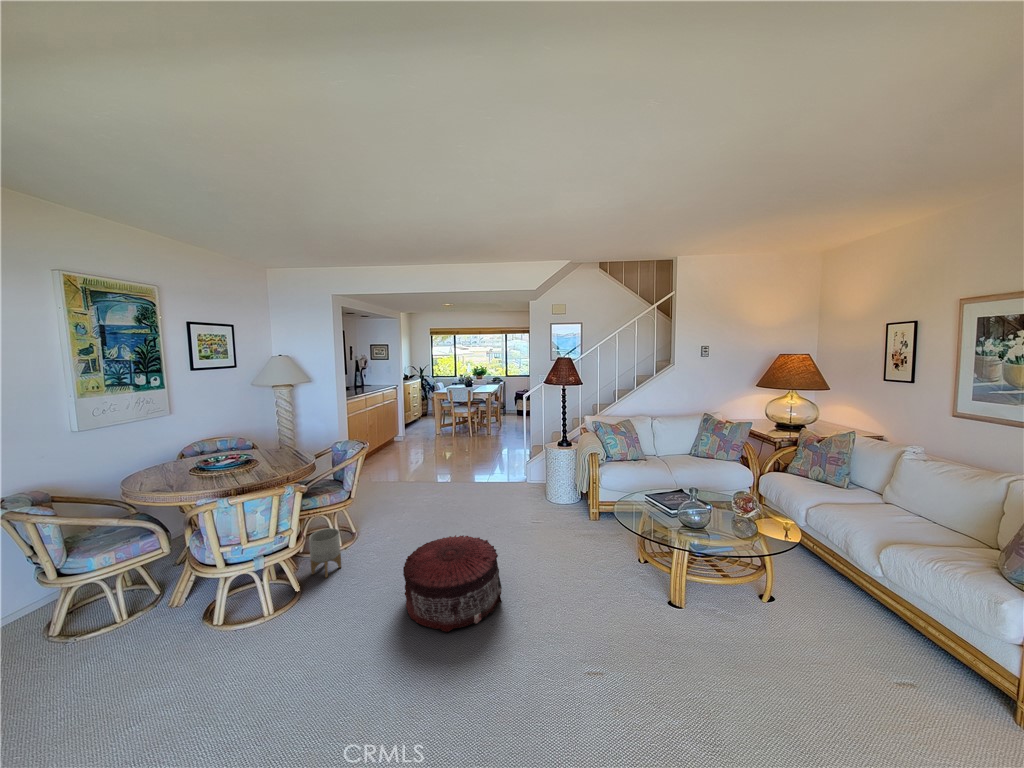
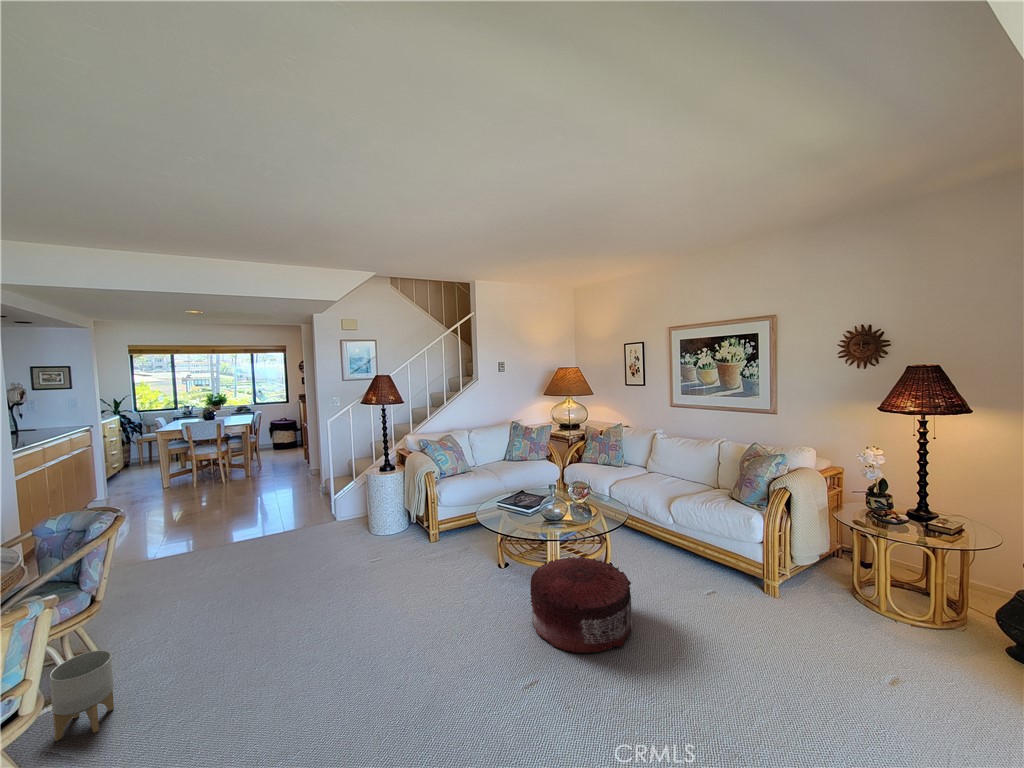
pouf: present [403,535,502,632] -> present [530,556,632,653]

